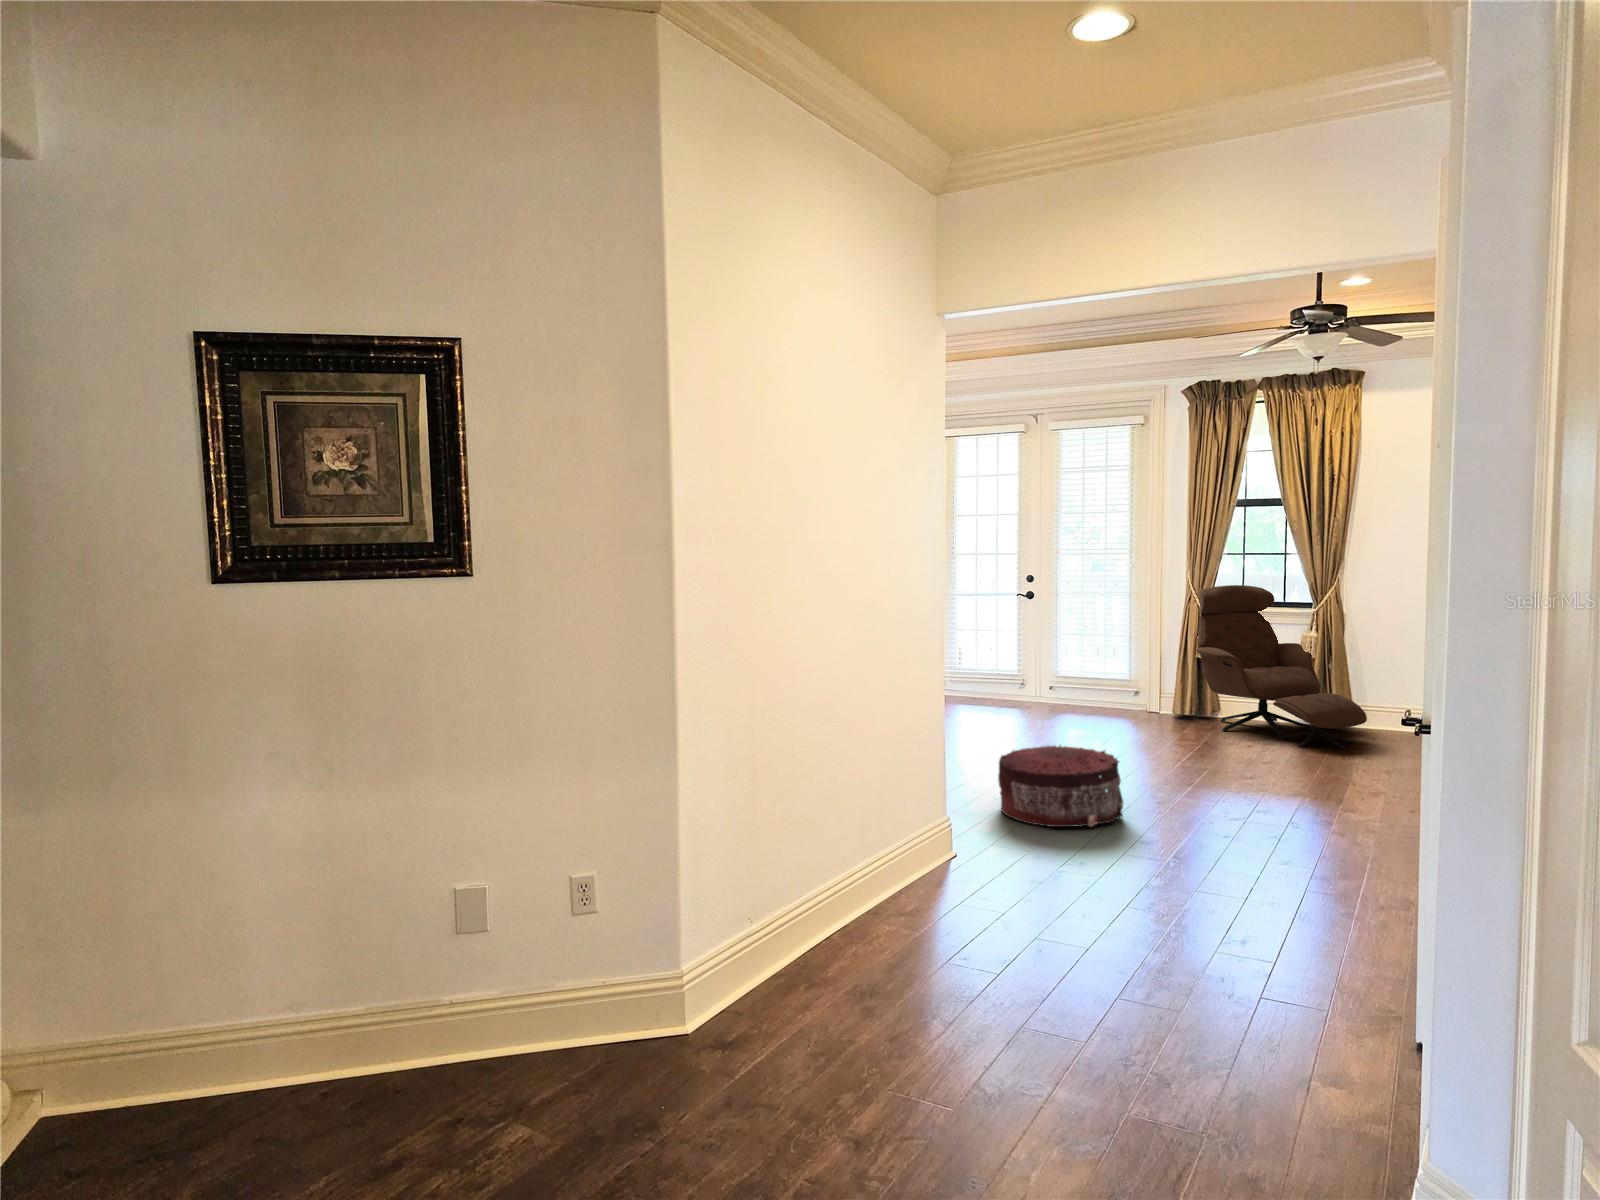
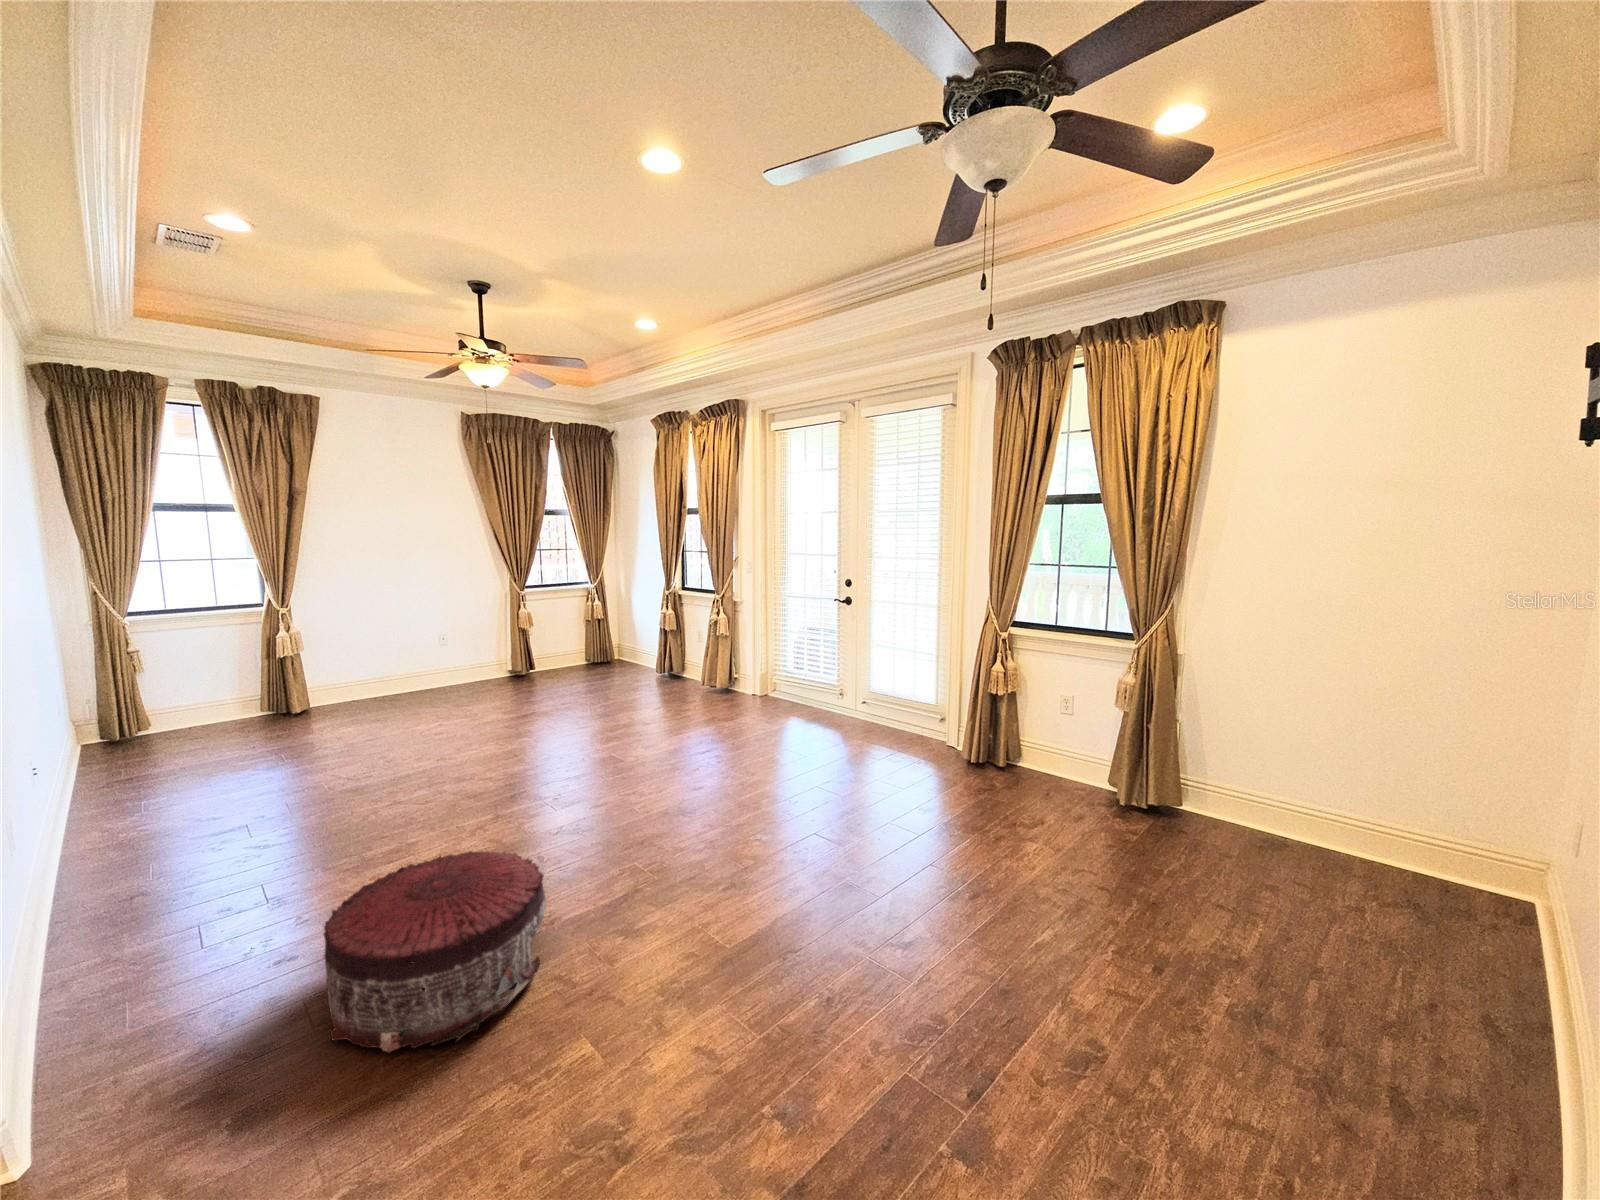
lounge chair: present [1196,585,1367,750] -> none [973,605,1166,868]

